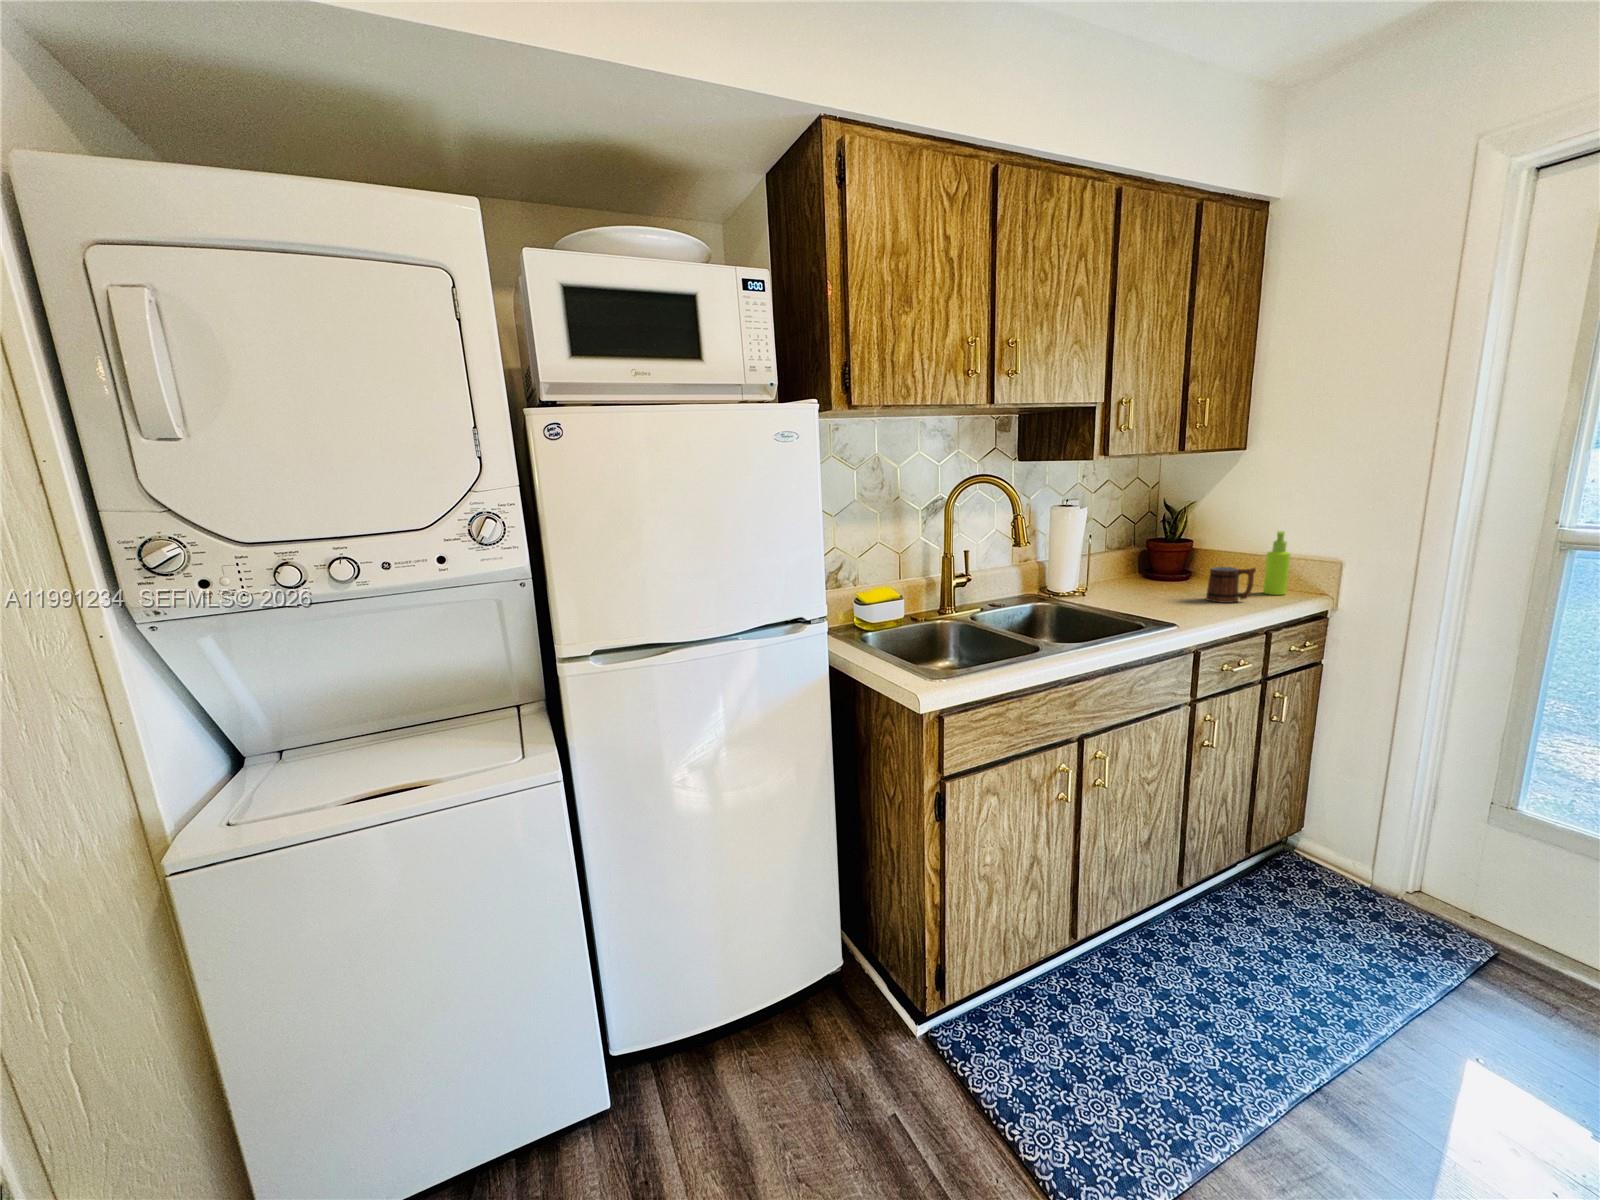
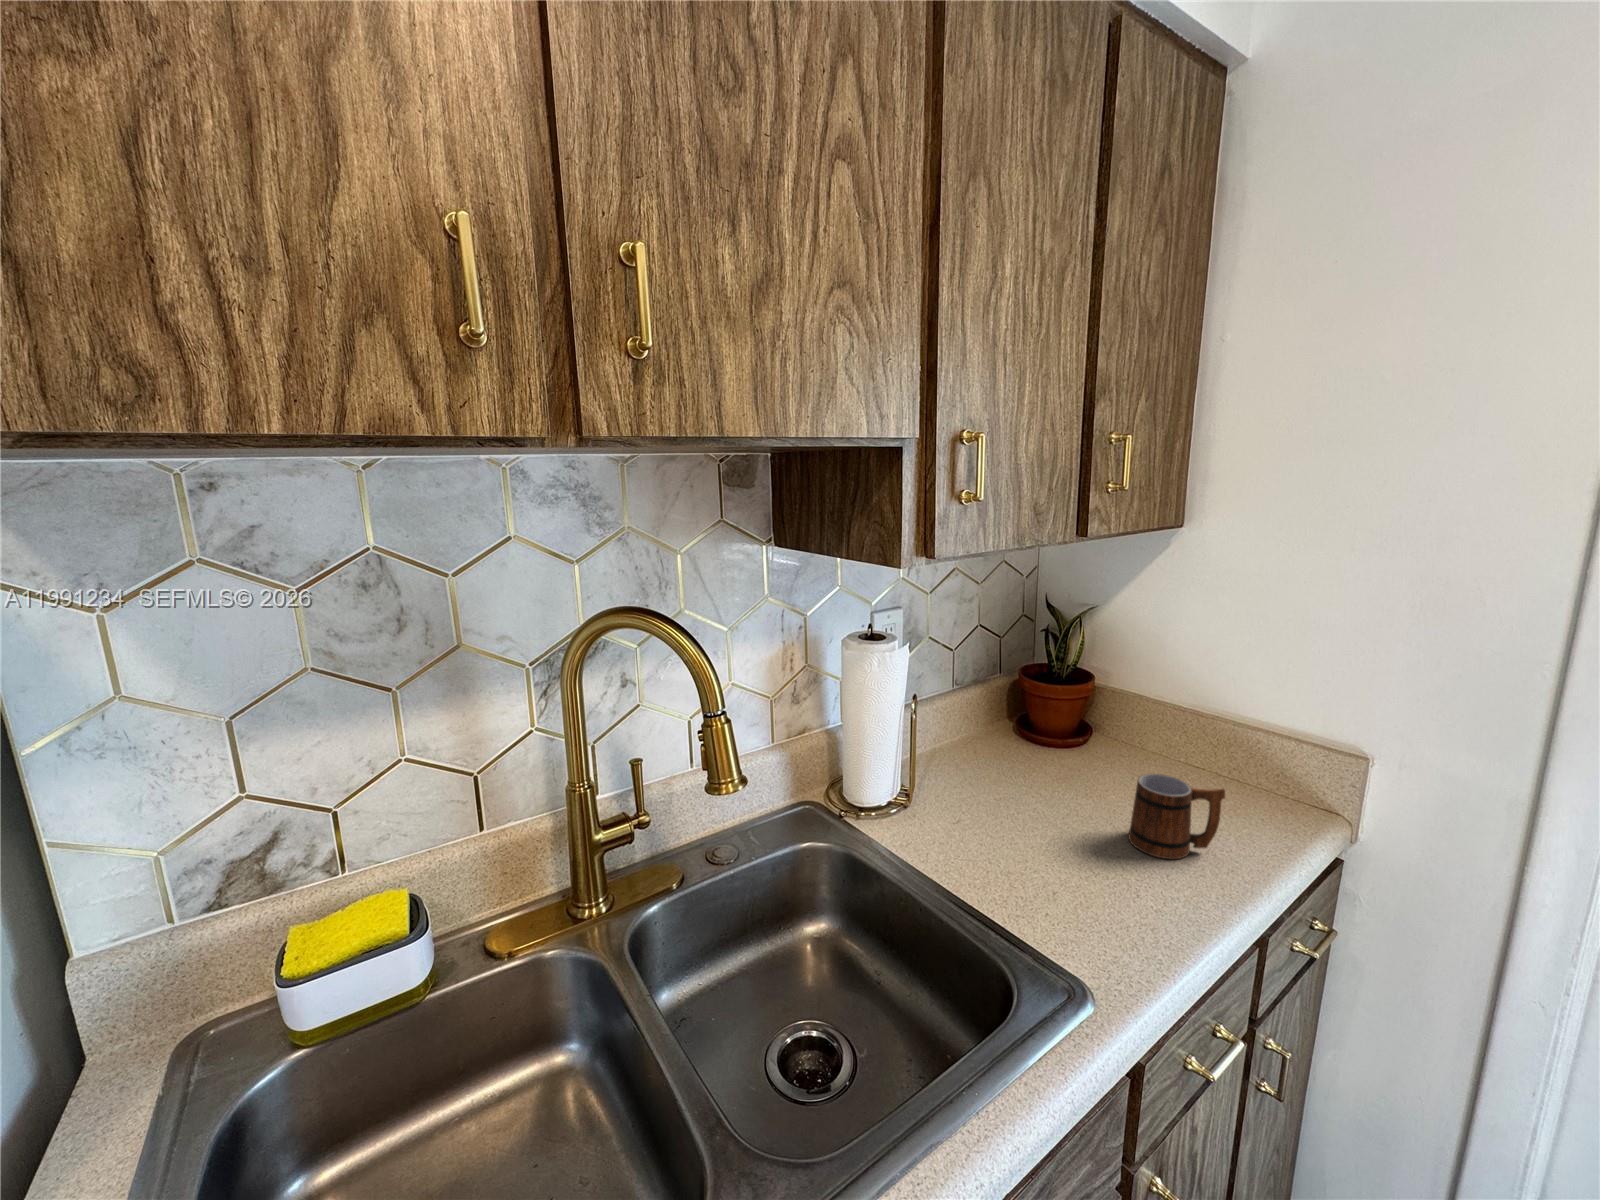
soap dispenser: present [1263,531,1290,595] -> none [1222,693,1274,817]

